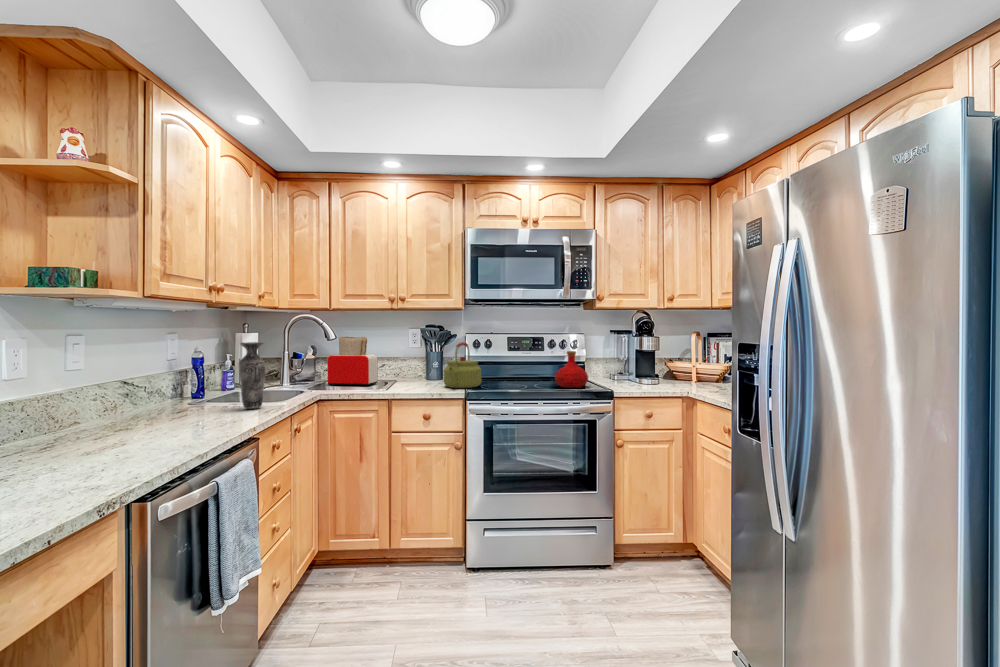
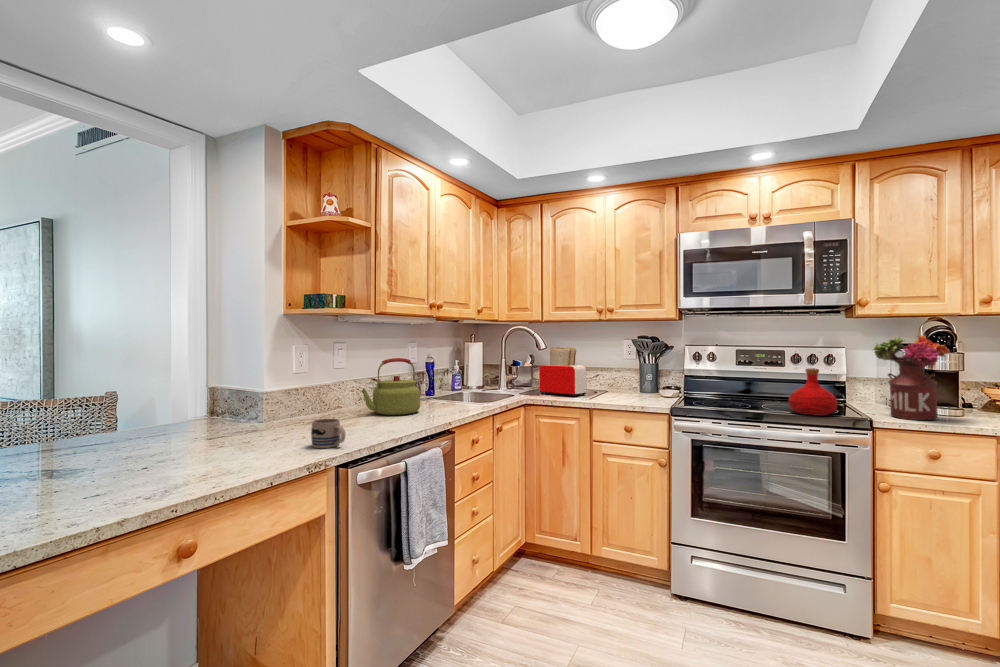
flower arrangement: none [608,324,652,386] -> present [873,335,949,420]
vase: present [238,342,265,409] -> none [450,351,471,408]
kettle: present [444,342,481,388] -> present [362,358,420,415]
mug: none [78,438,139,481] -> present [311,419,345,448]

